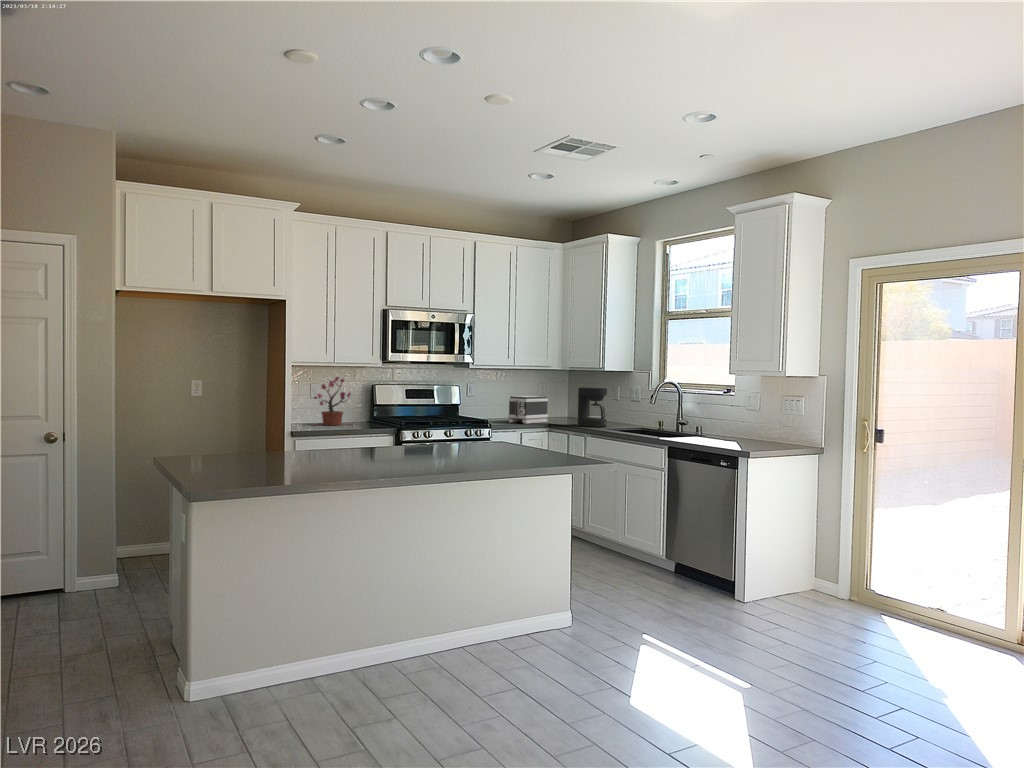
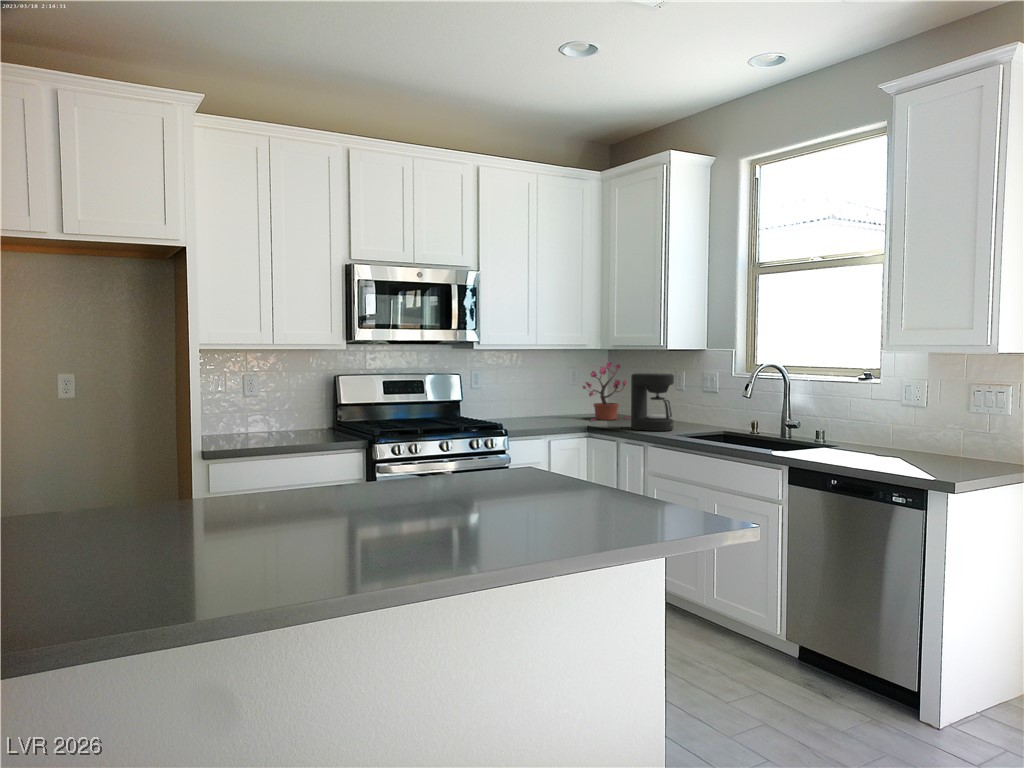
potted plant: present [314,377,351,425] -> present [583,362,629,420]
toaster: present [508,396,548,424] -> none [530,386,586,427]

